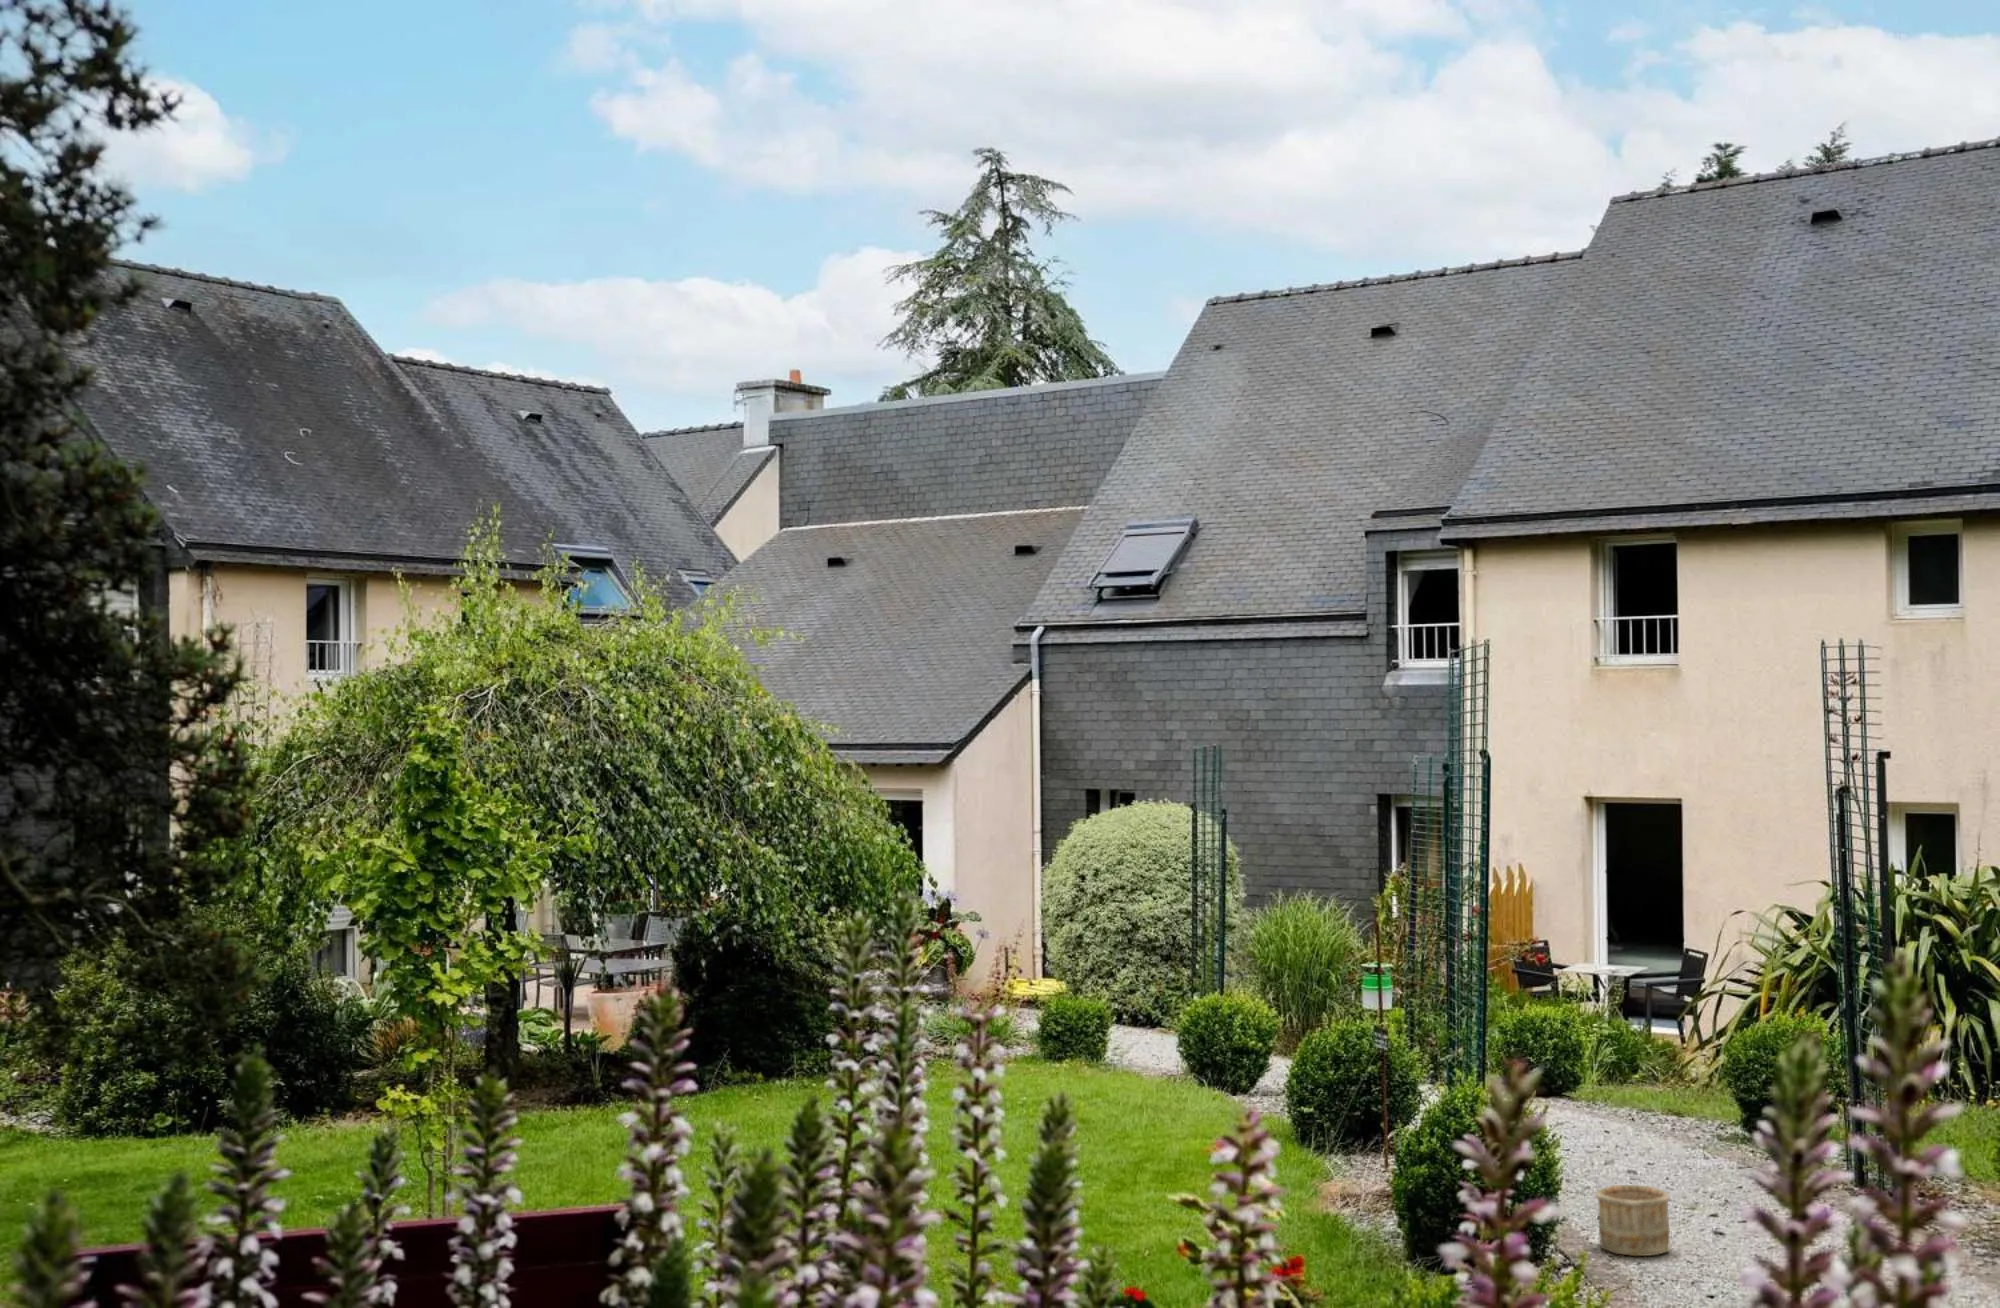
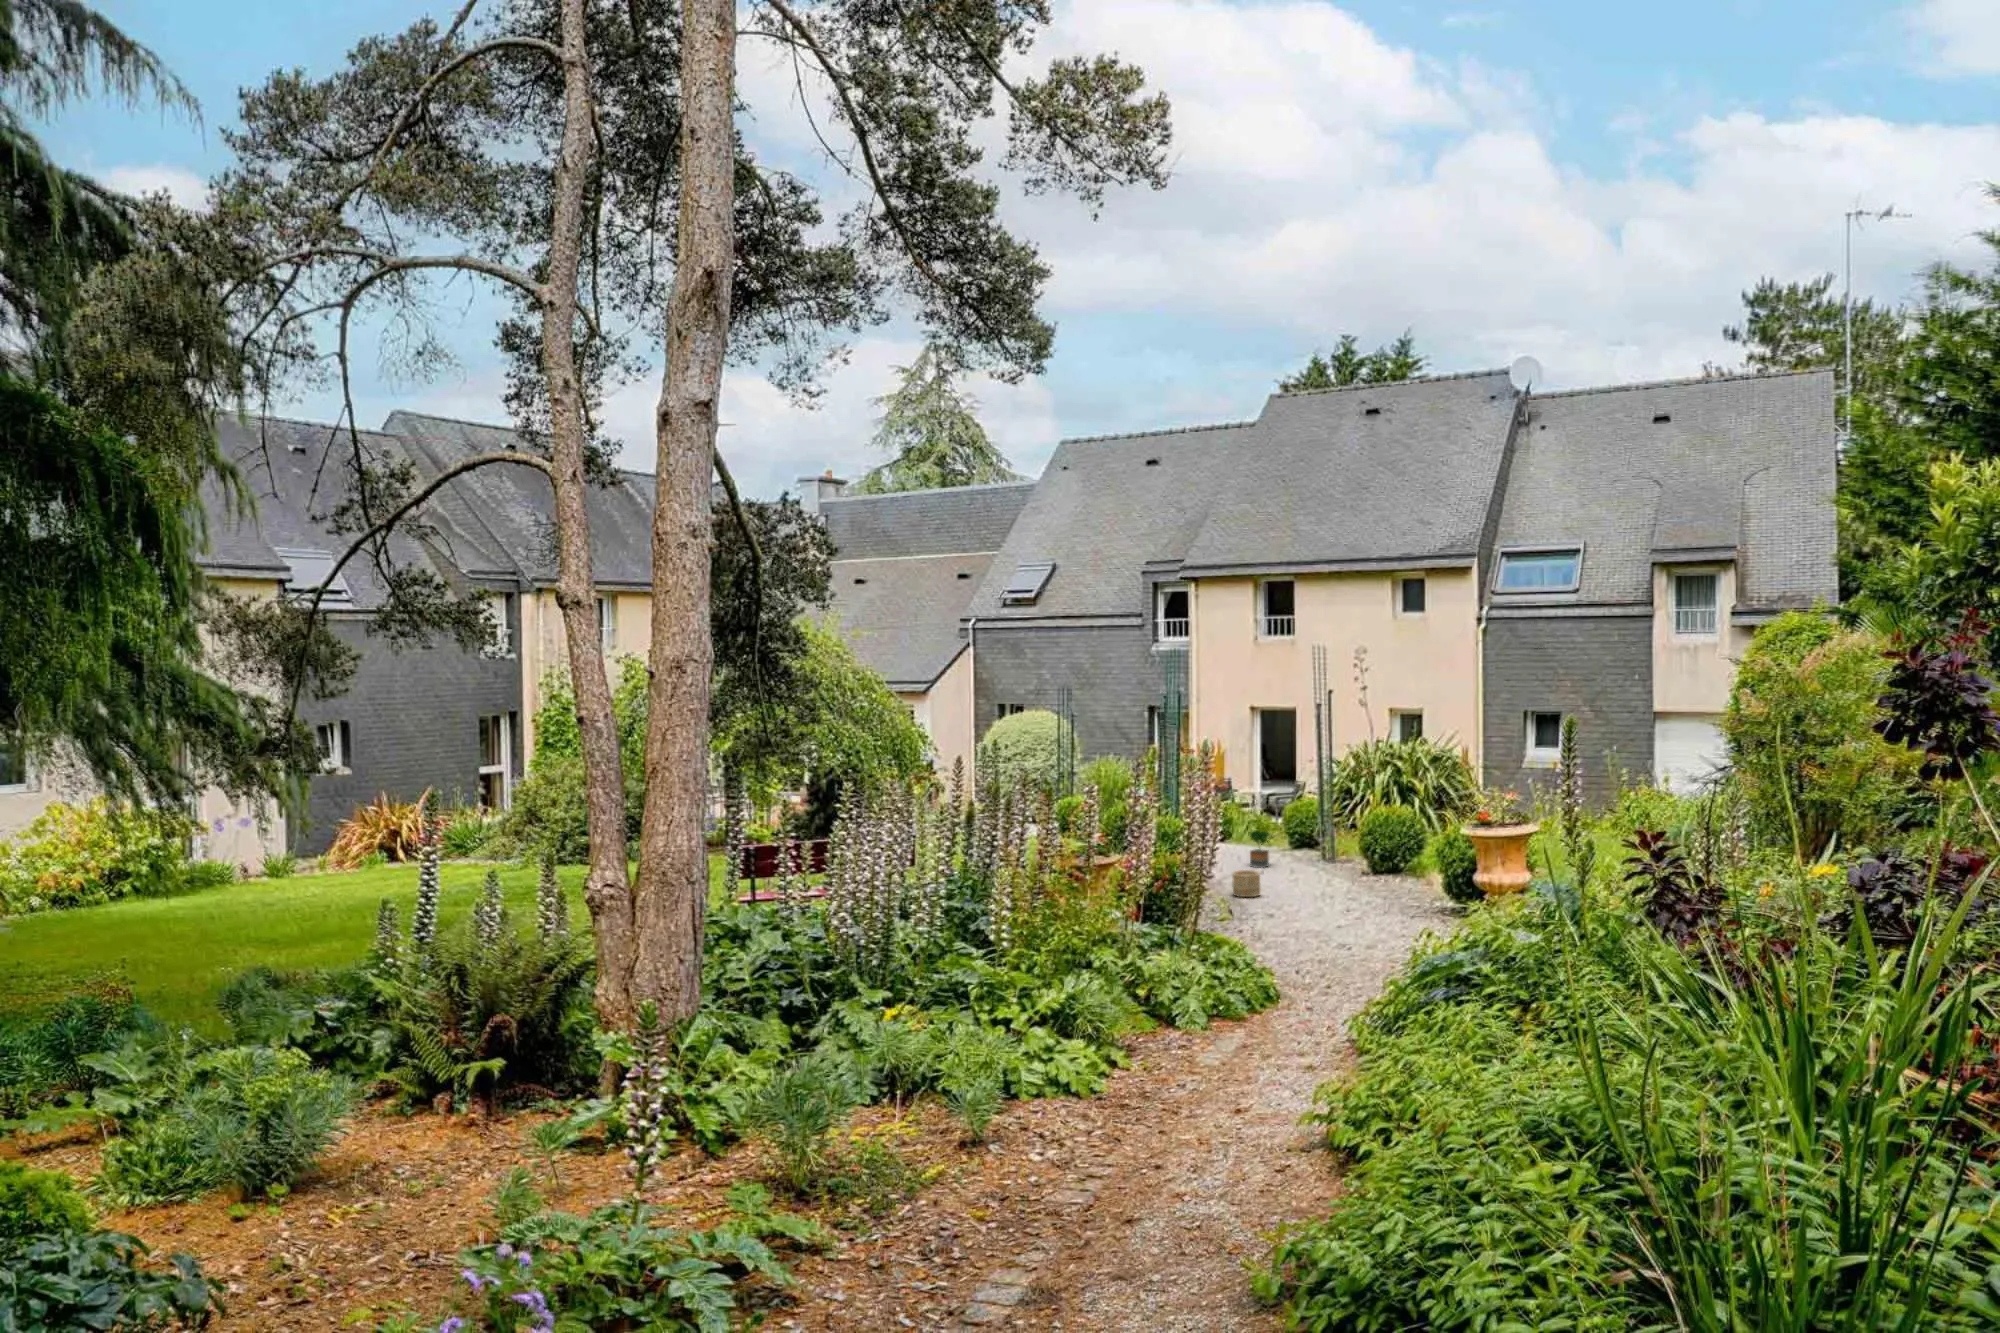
potted tree: none [1618,1071,1676,1163] -> present [1250,830,1272,868]

